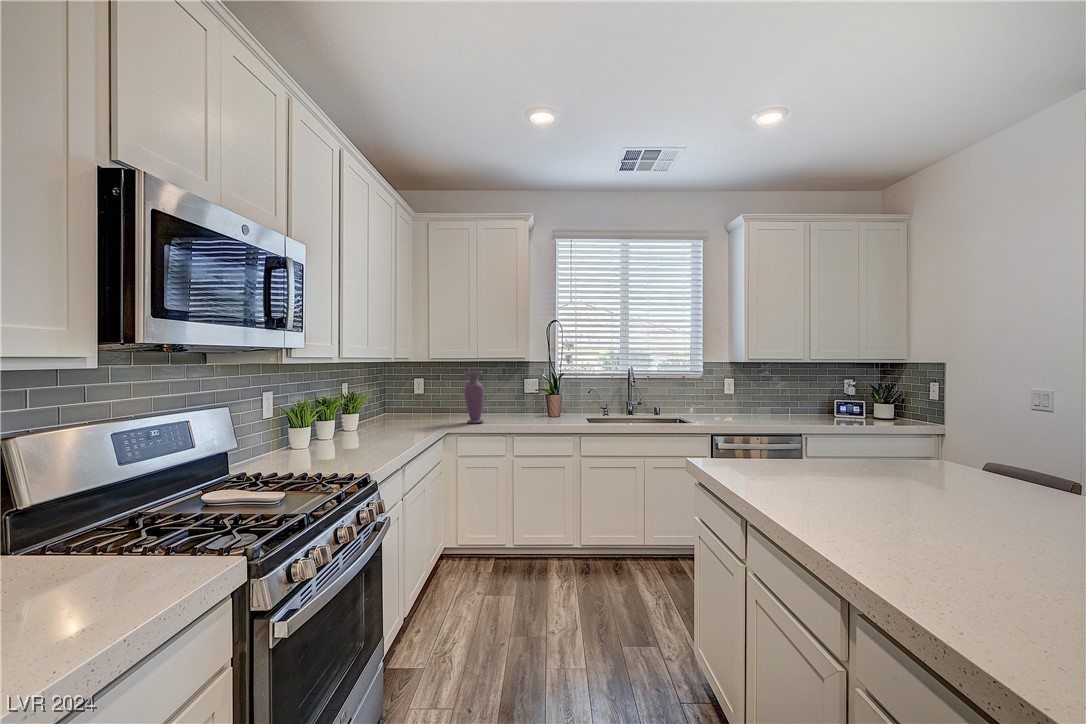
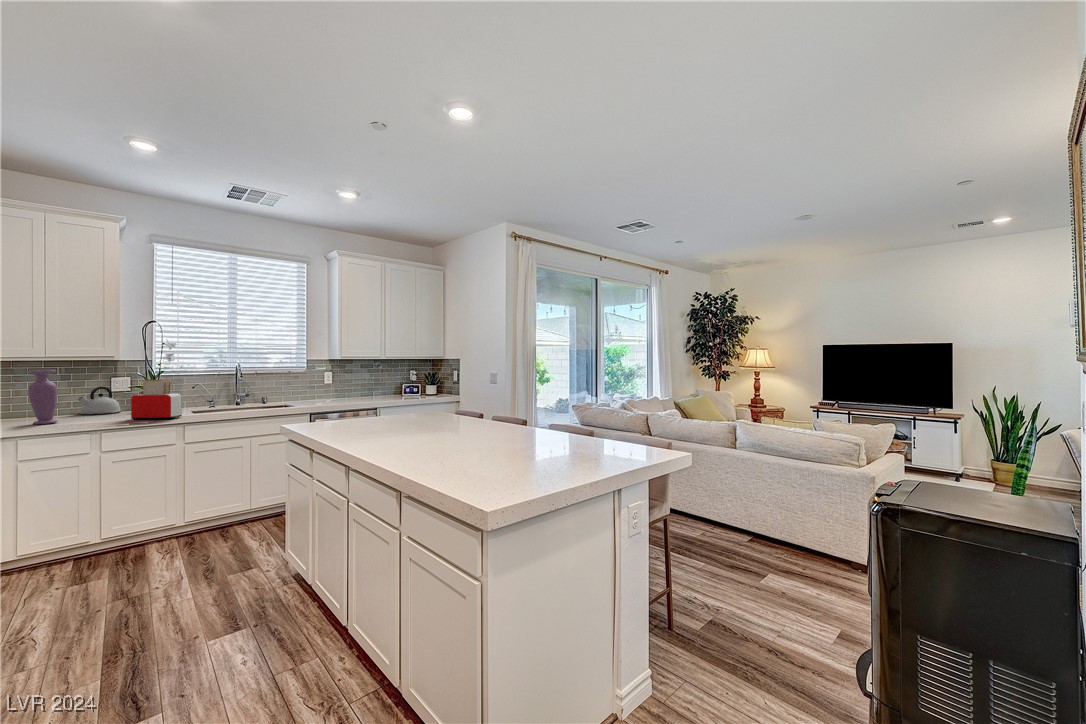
toaster: none [536,383,578,428] -> present [131,379,182,420]
kettle: none [500,388,531,415] -> present [78,386,121,414]

